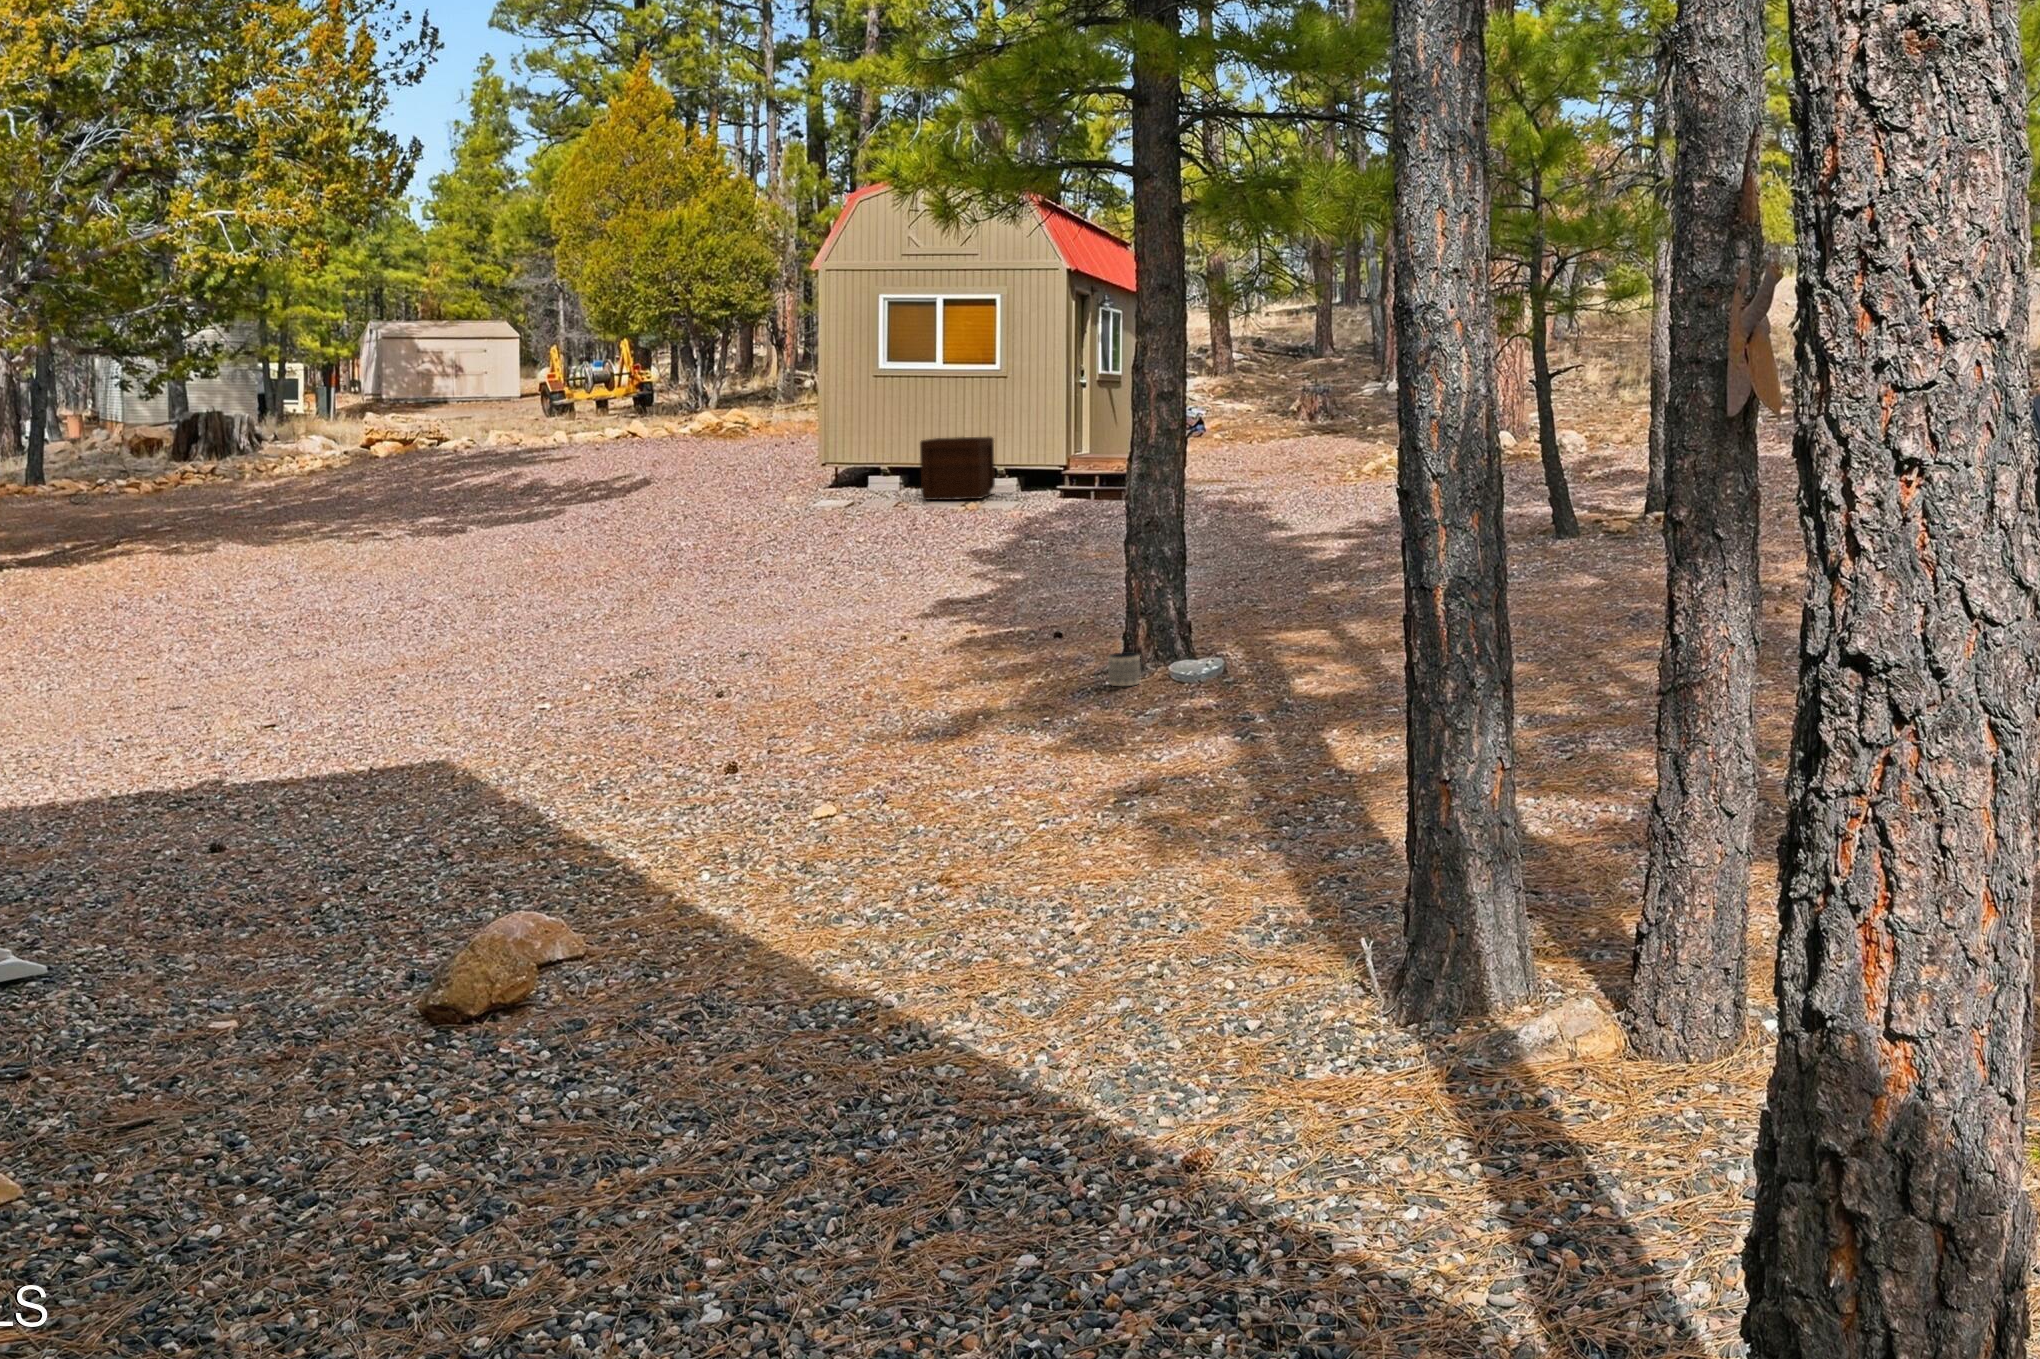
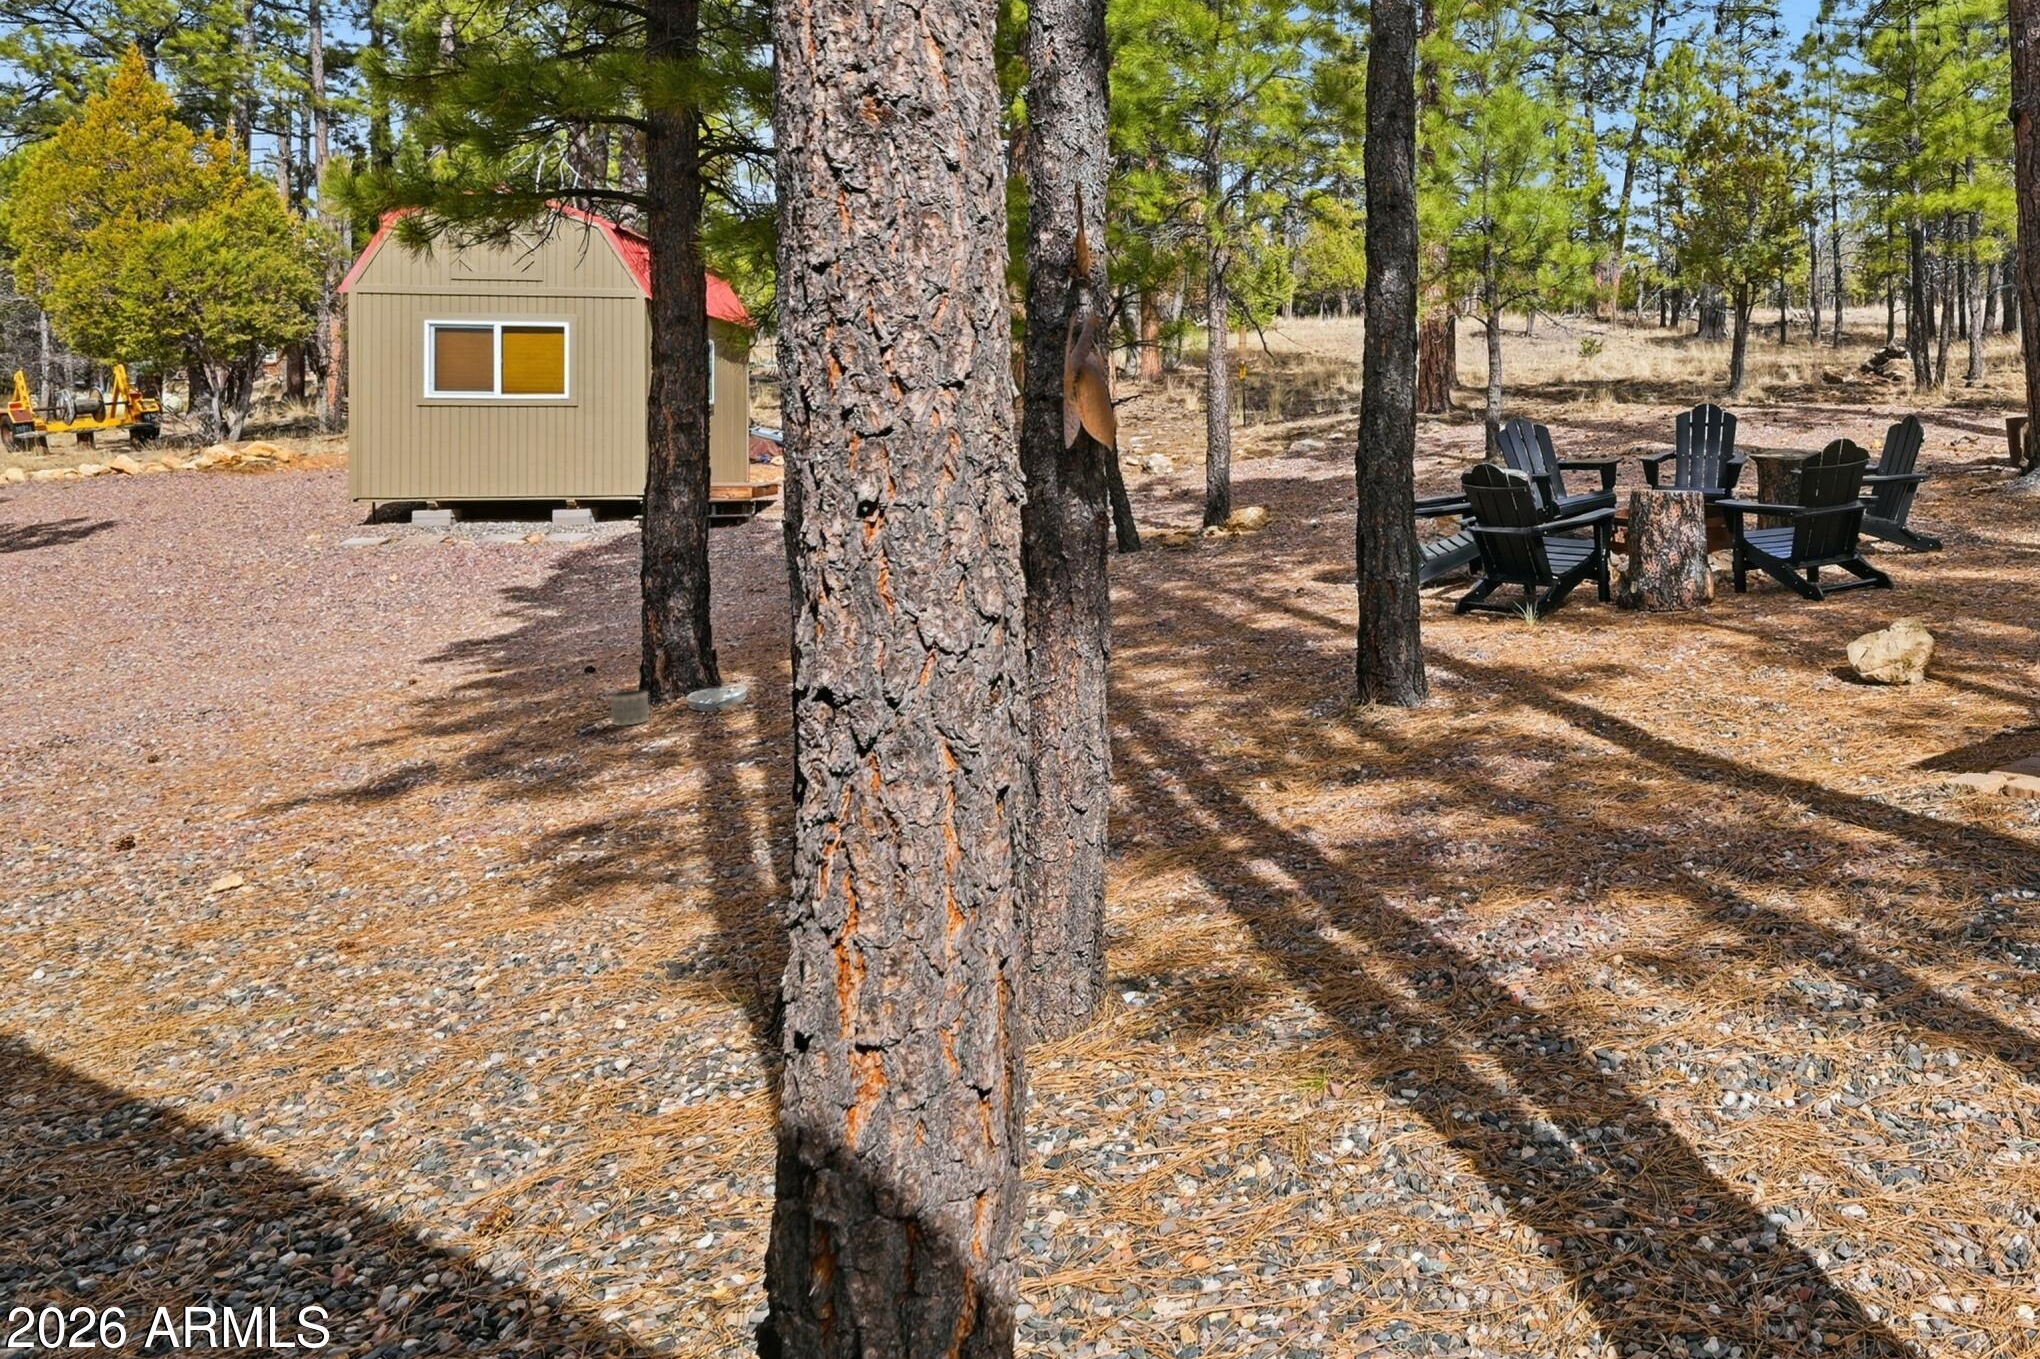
wooden crate: present [920,437,995,500] -> none [471,468,566,537]

